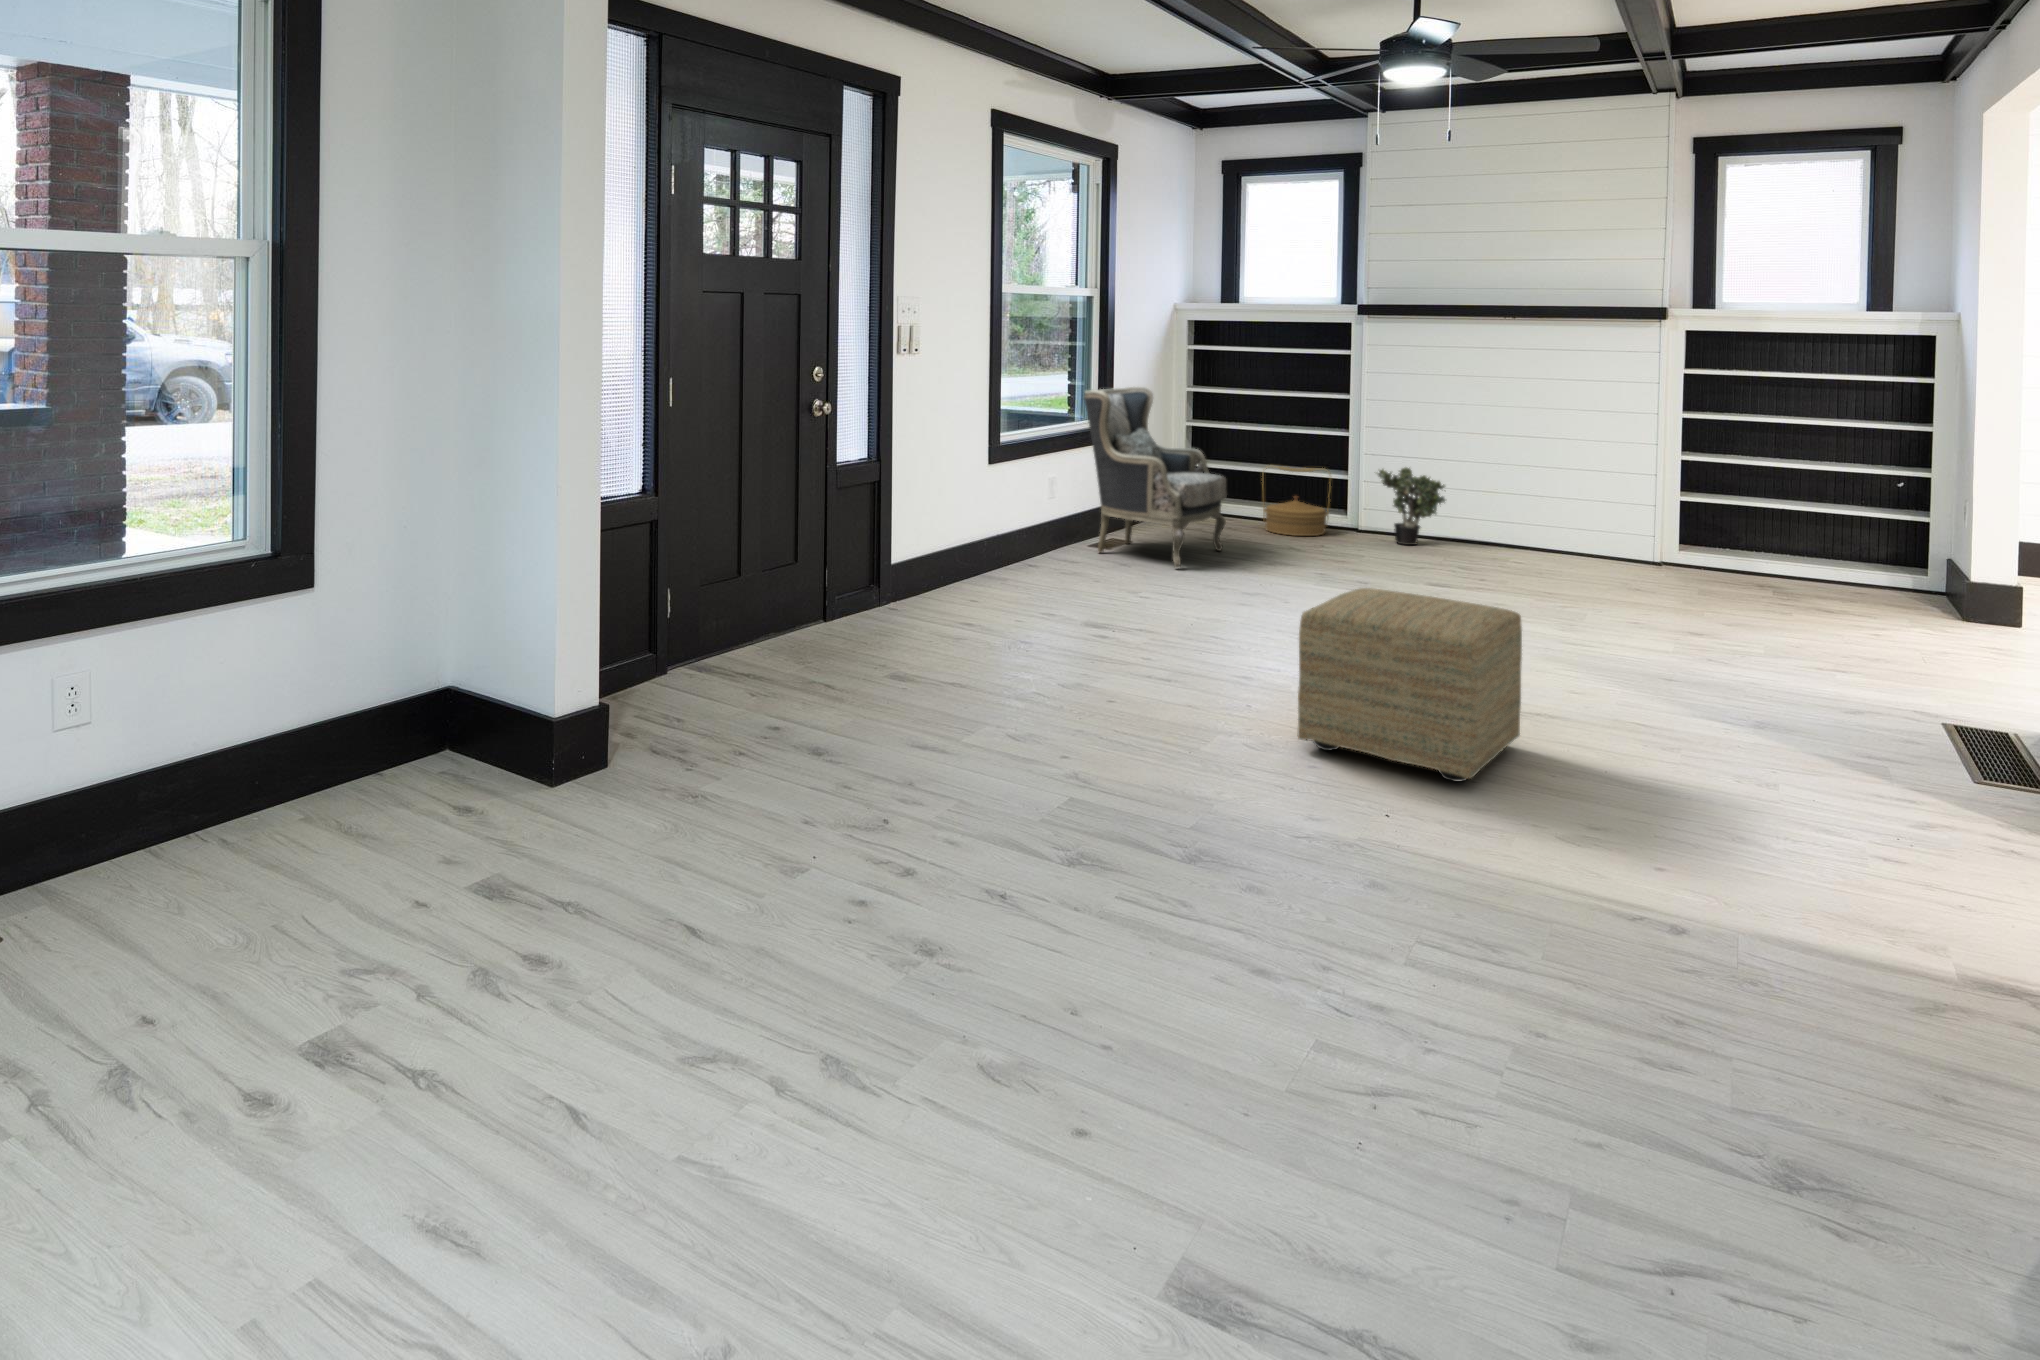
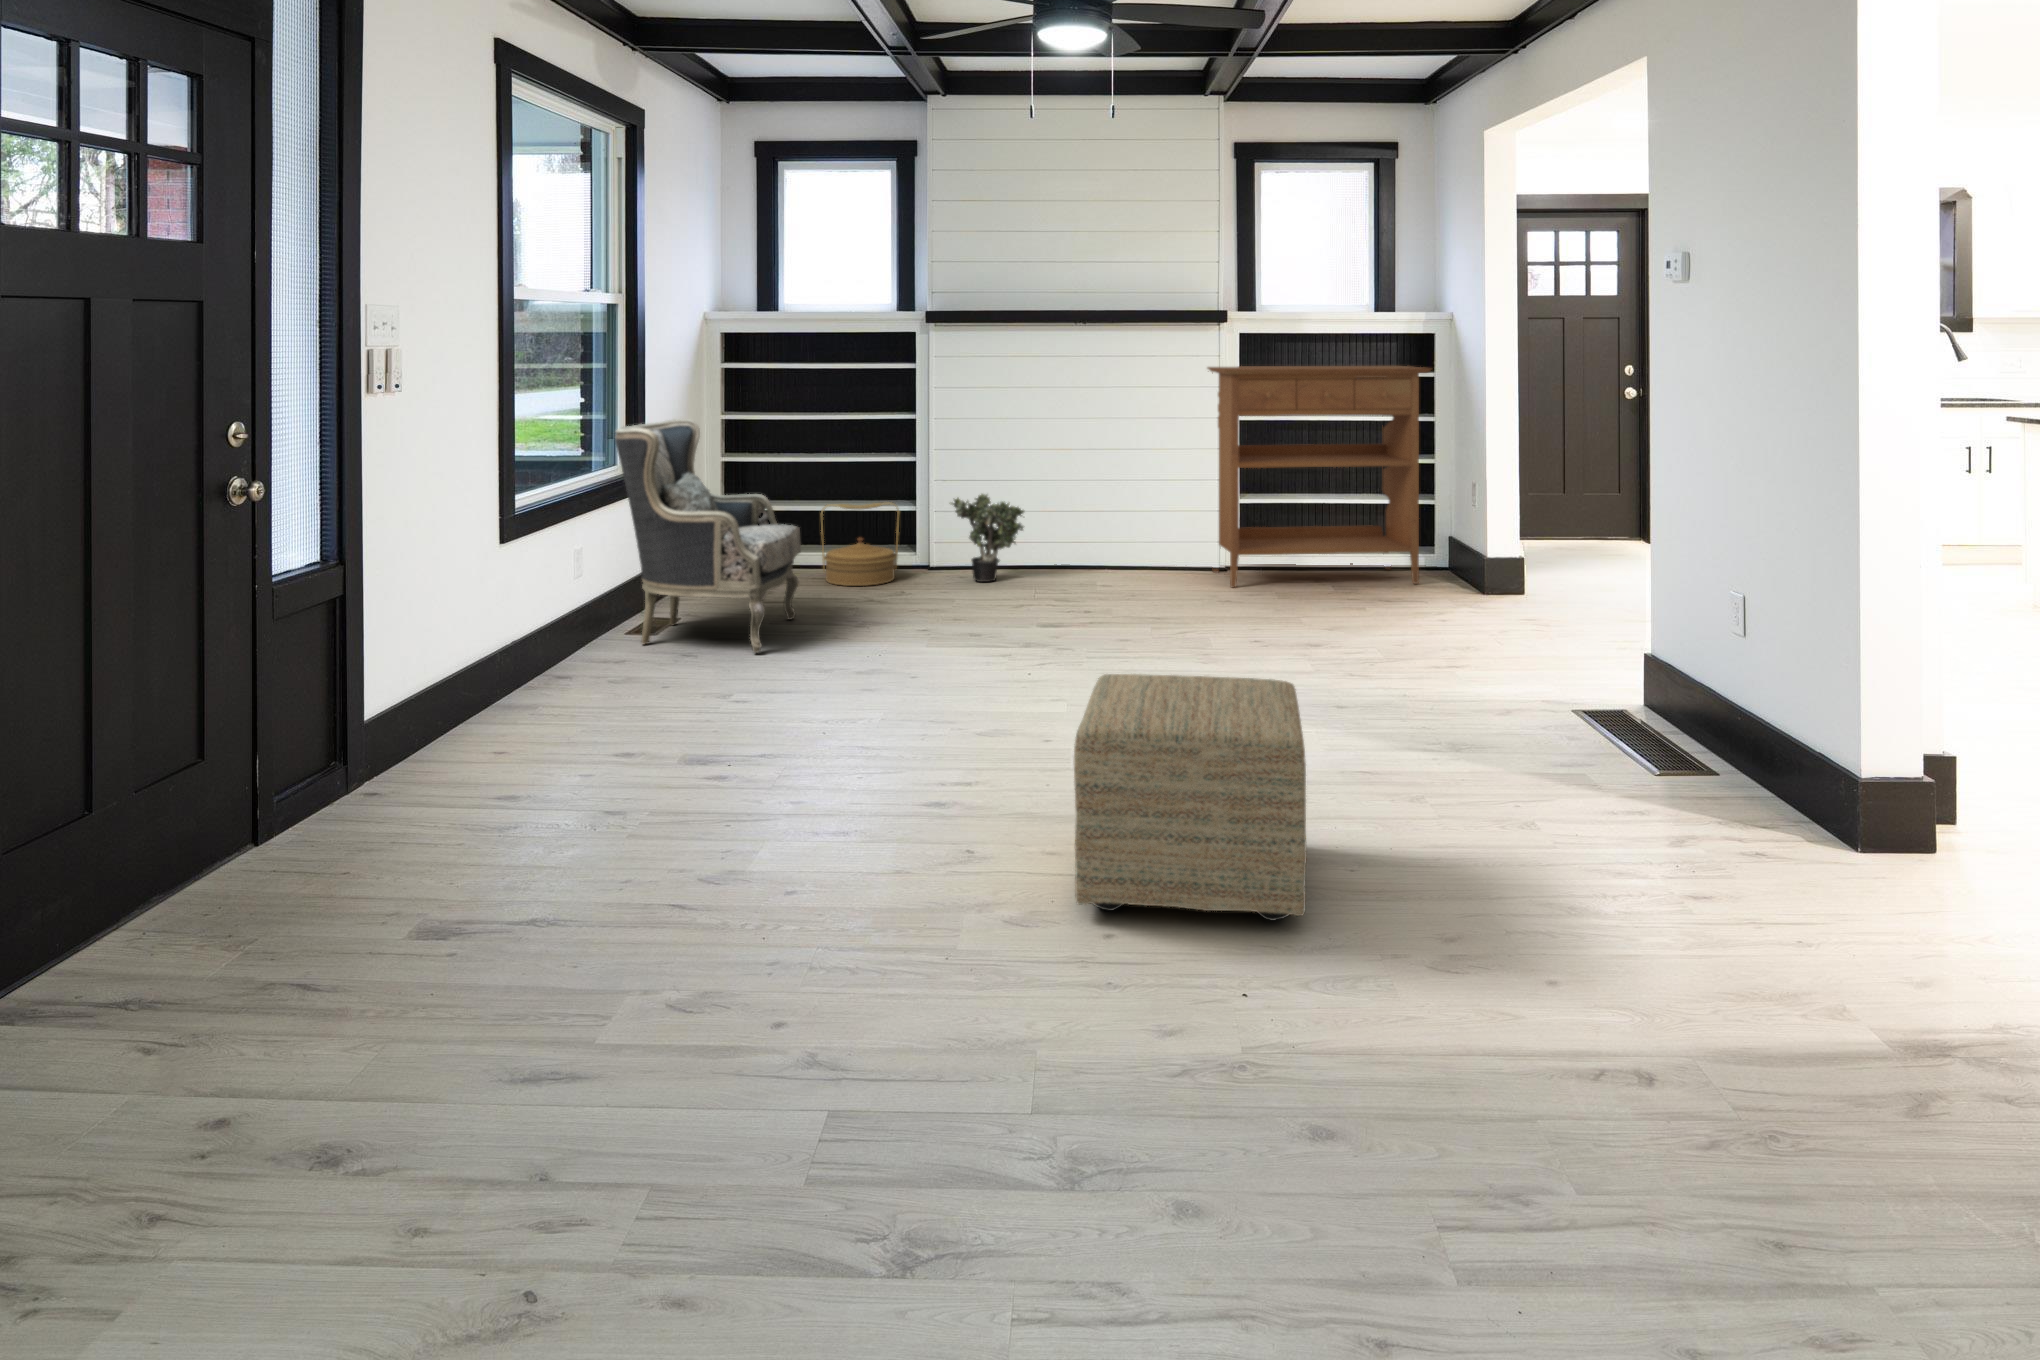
console table: none [1643,362,1915,598] -> present [1208,366,1431,588]

